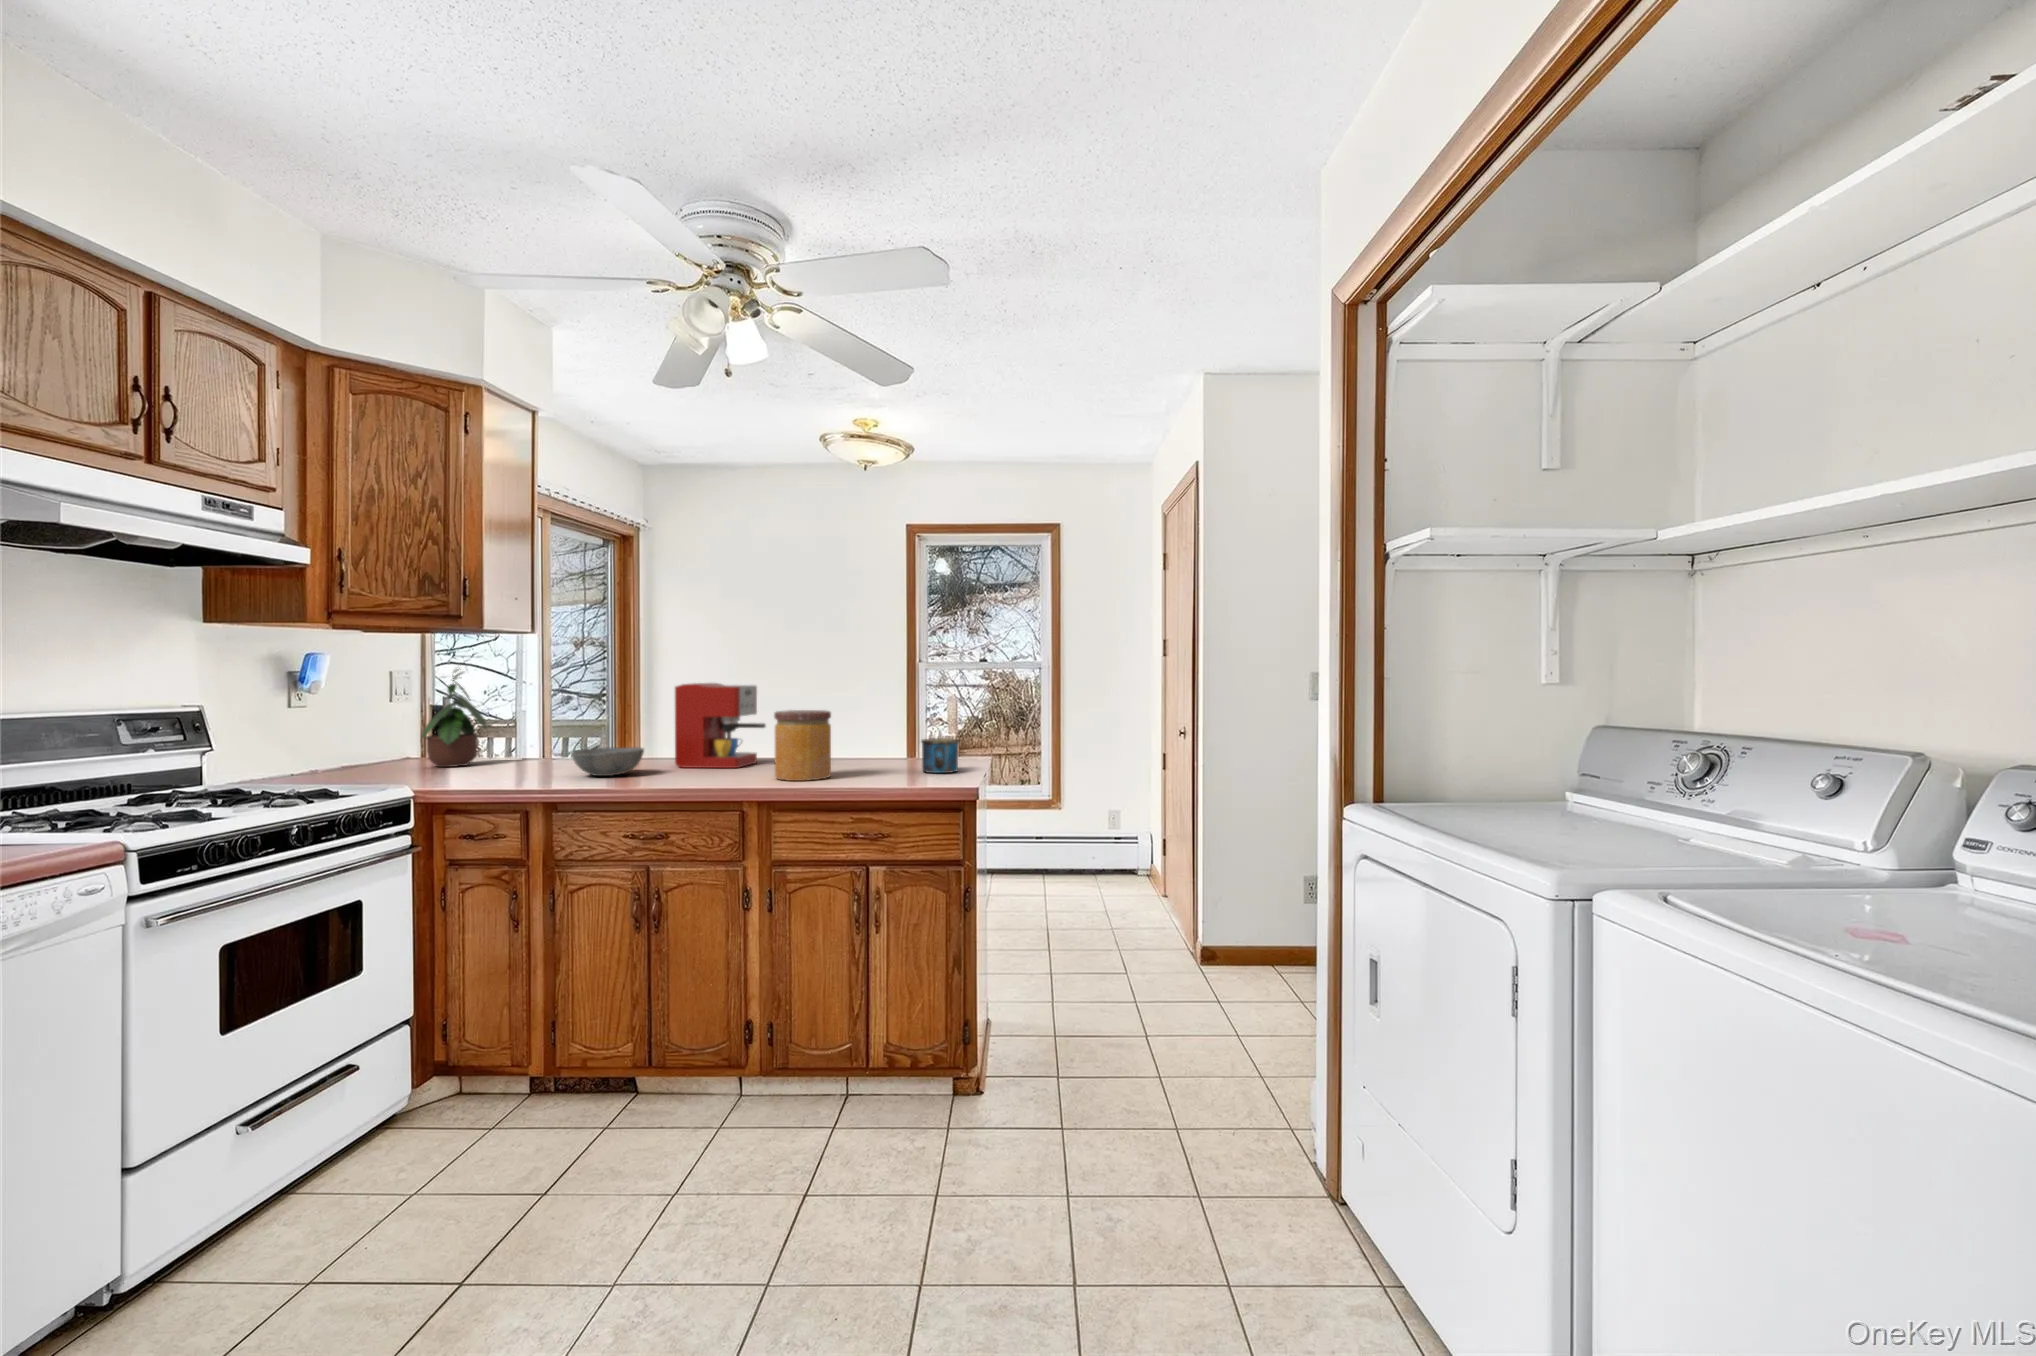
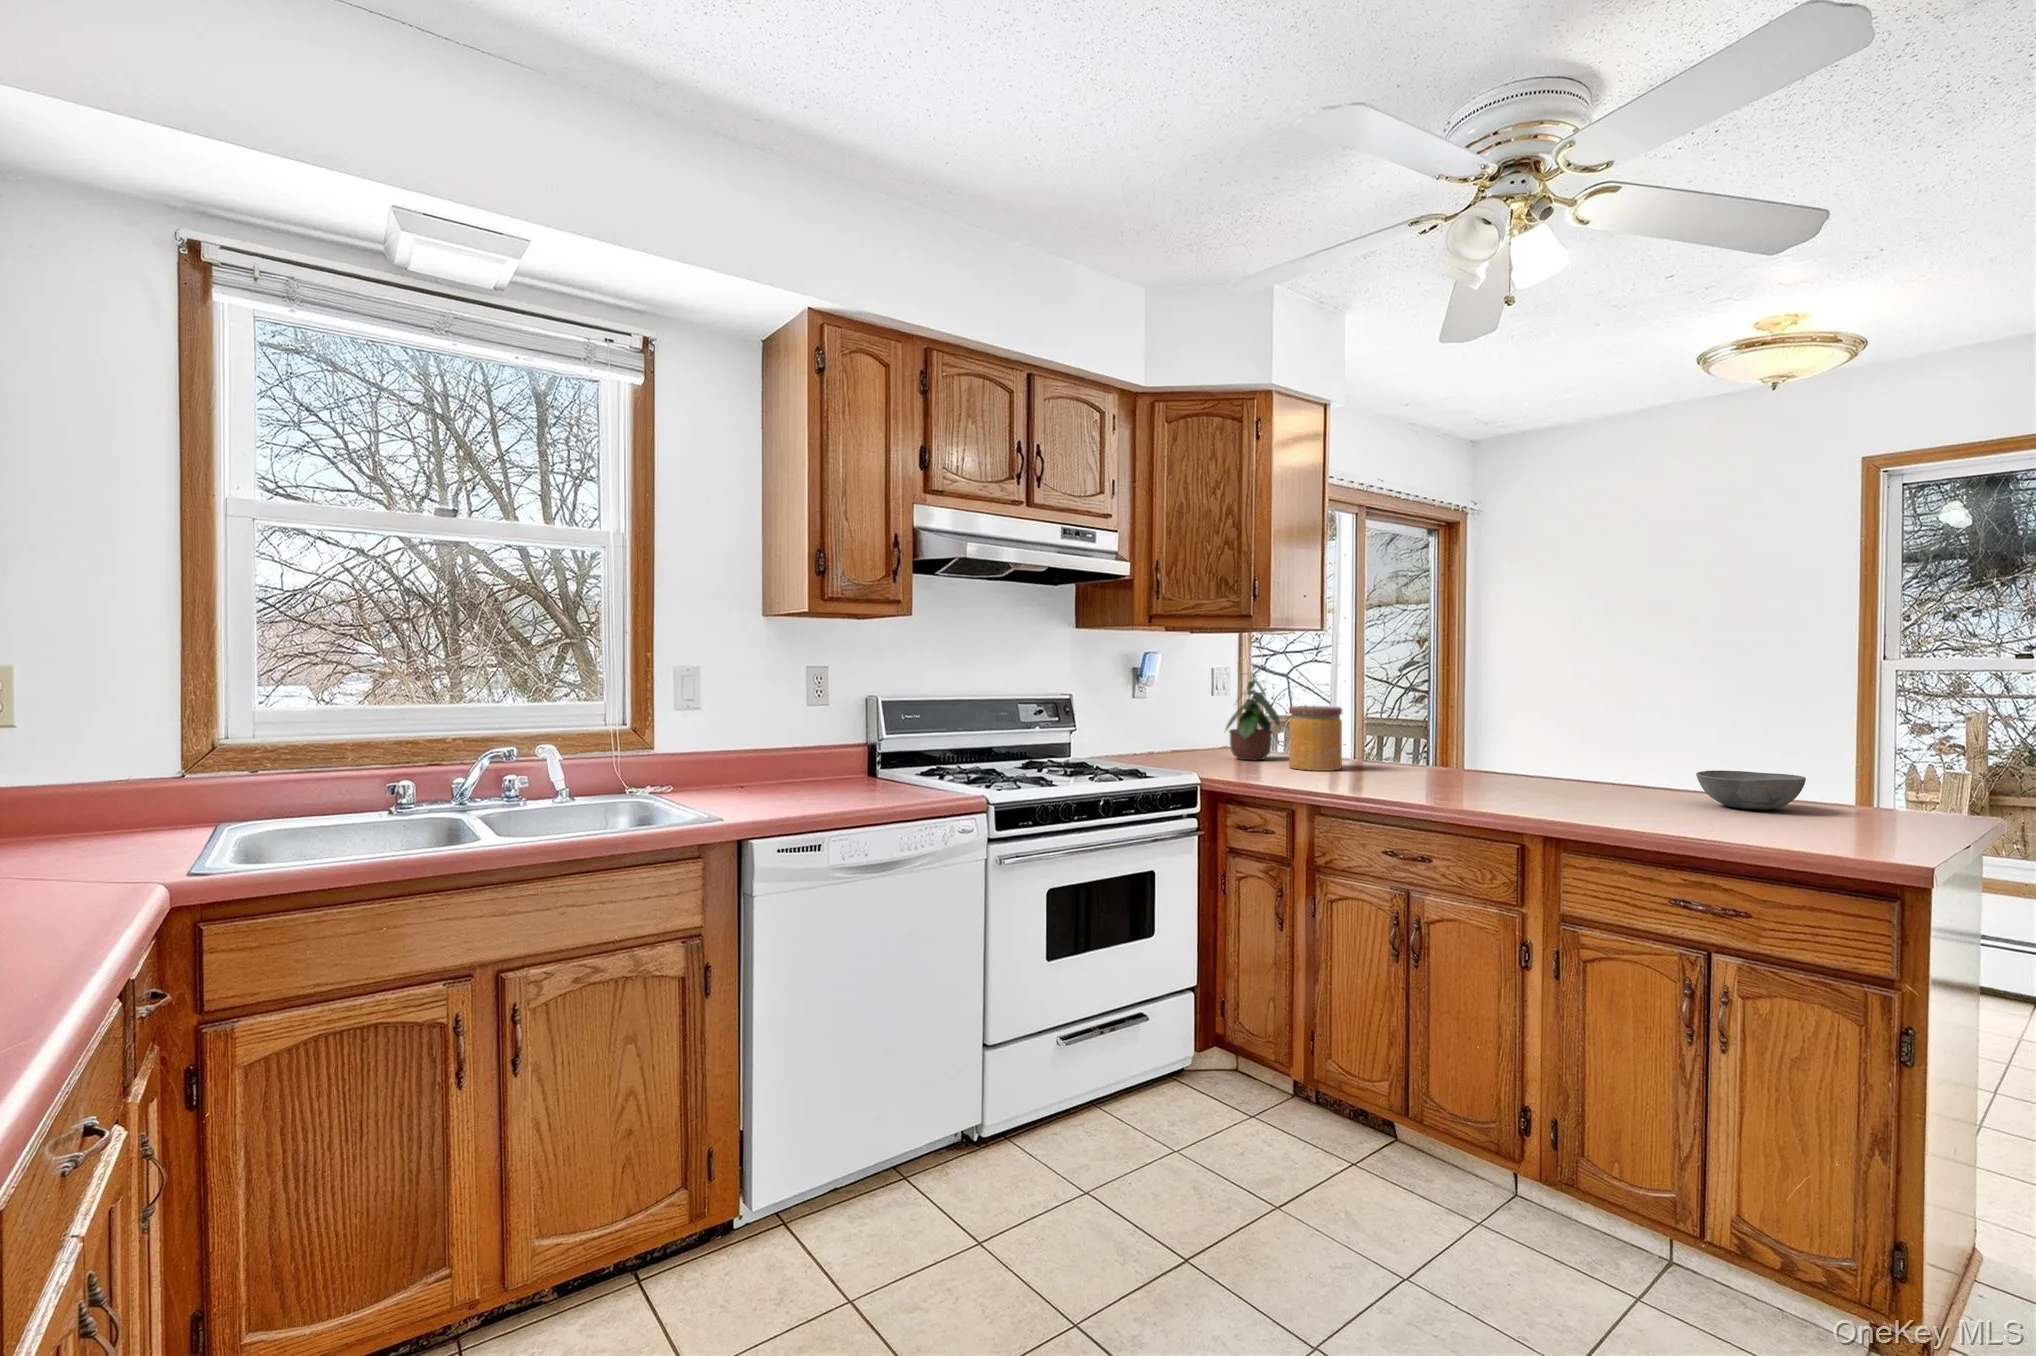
coffee maker: present [675,683,766,768] -> none [1459,685,1576,791]
jar: present [774,710,831,781] -> present [1289,706,1342,771]
mug: present [921,738,959,773] -> none [1819,777,1900,834]
bowl: present [571,747,644,776] -> present [1696,770,1806,809]

